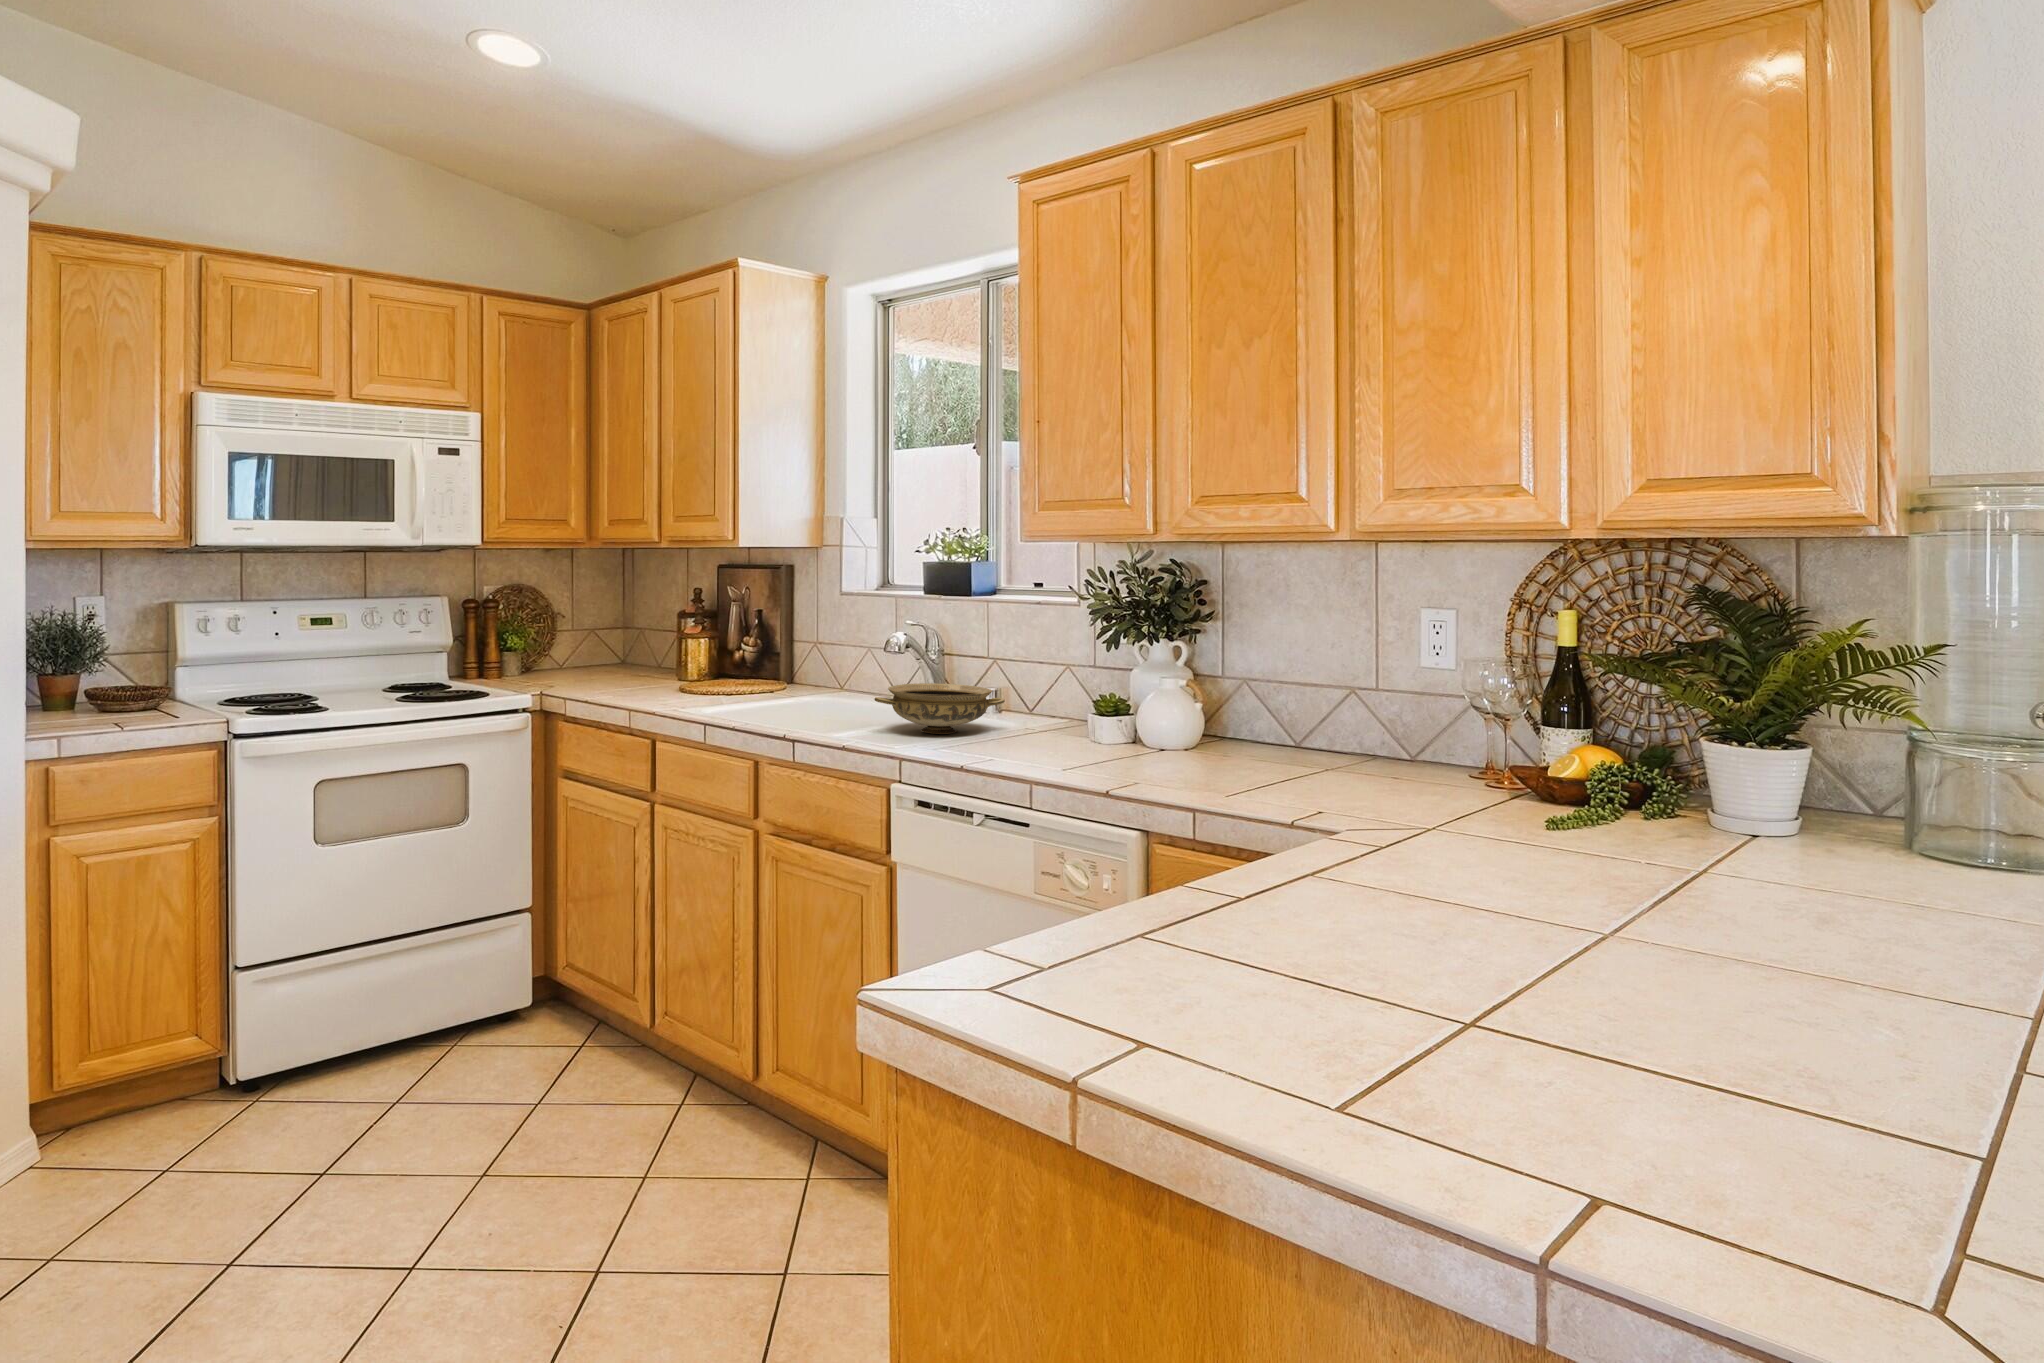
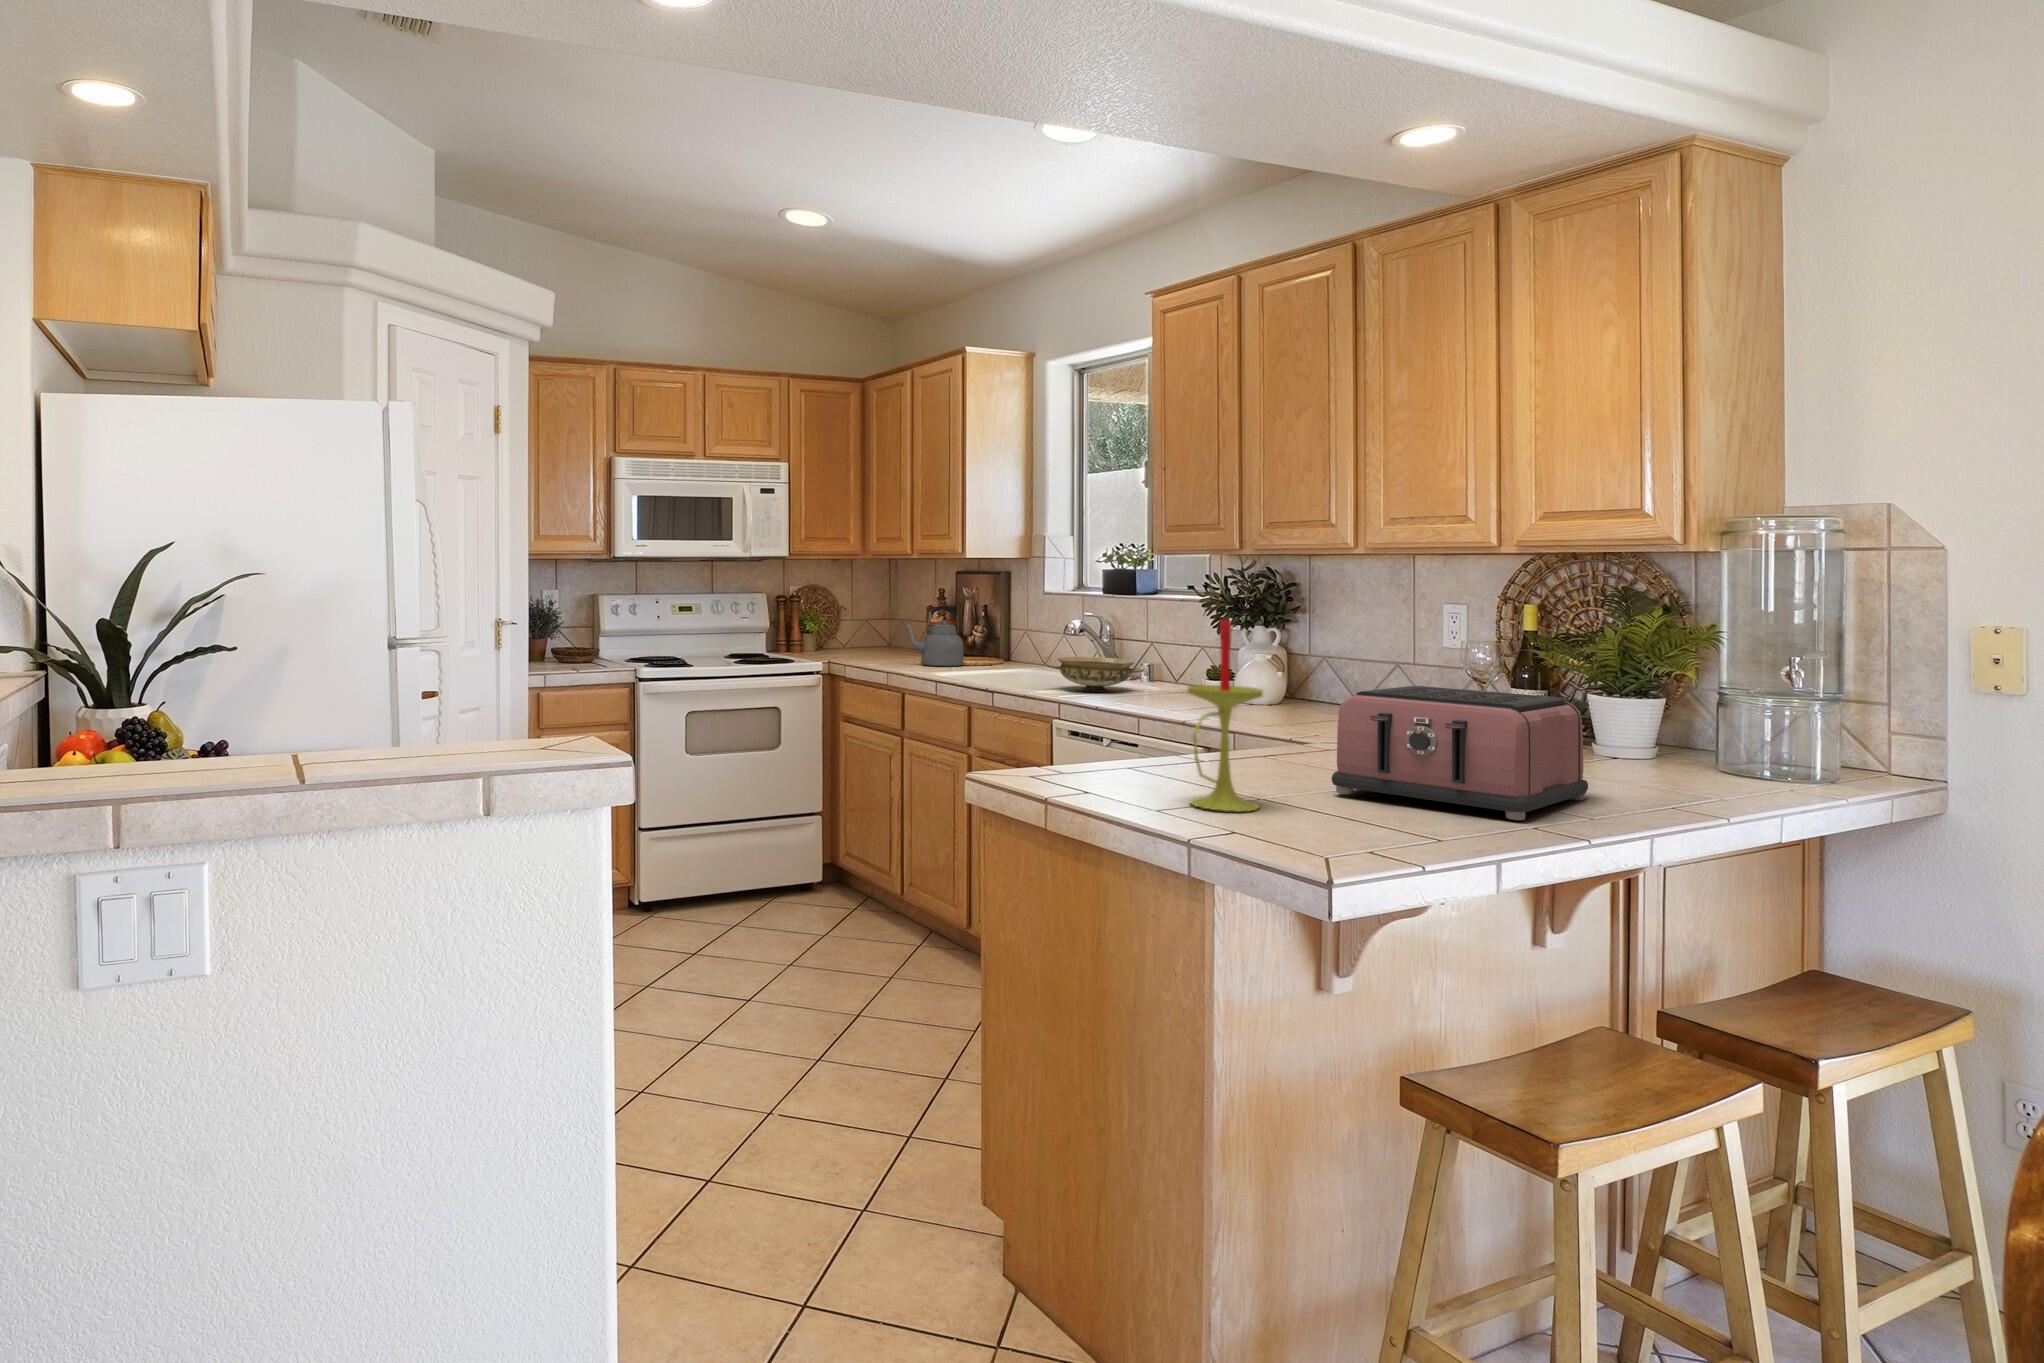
kettle: none [652,612,735,695] -> present [903,605,964,666]
candle: none [1378,665,1547,1098] -> present [1188,620,1263,812]
toaster: none [1572,761,1994,1049] -> present [1332,686,1588,820]

